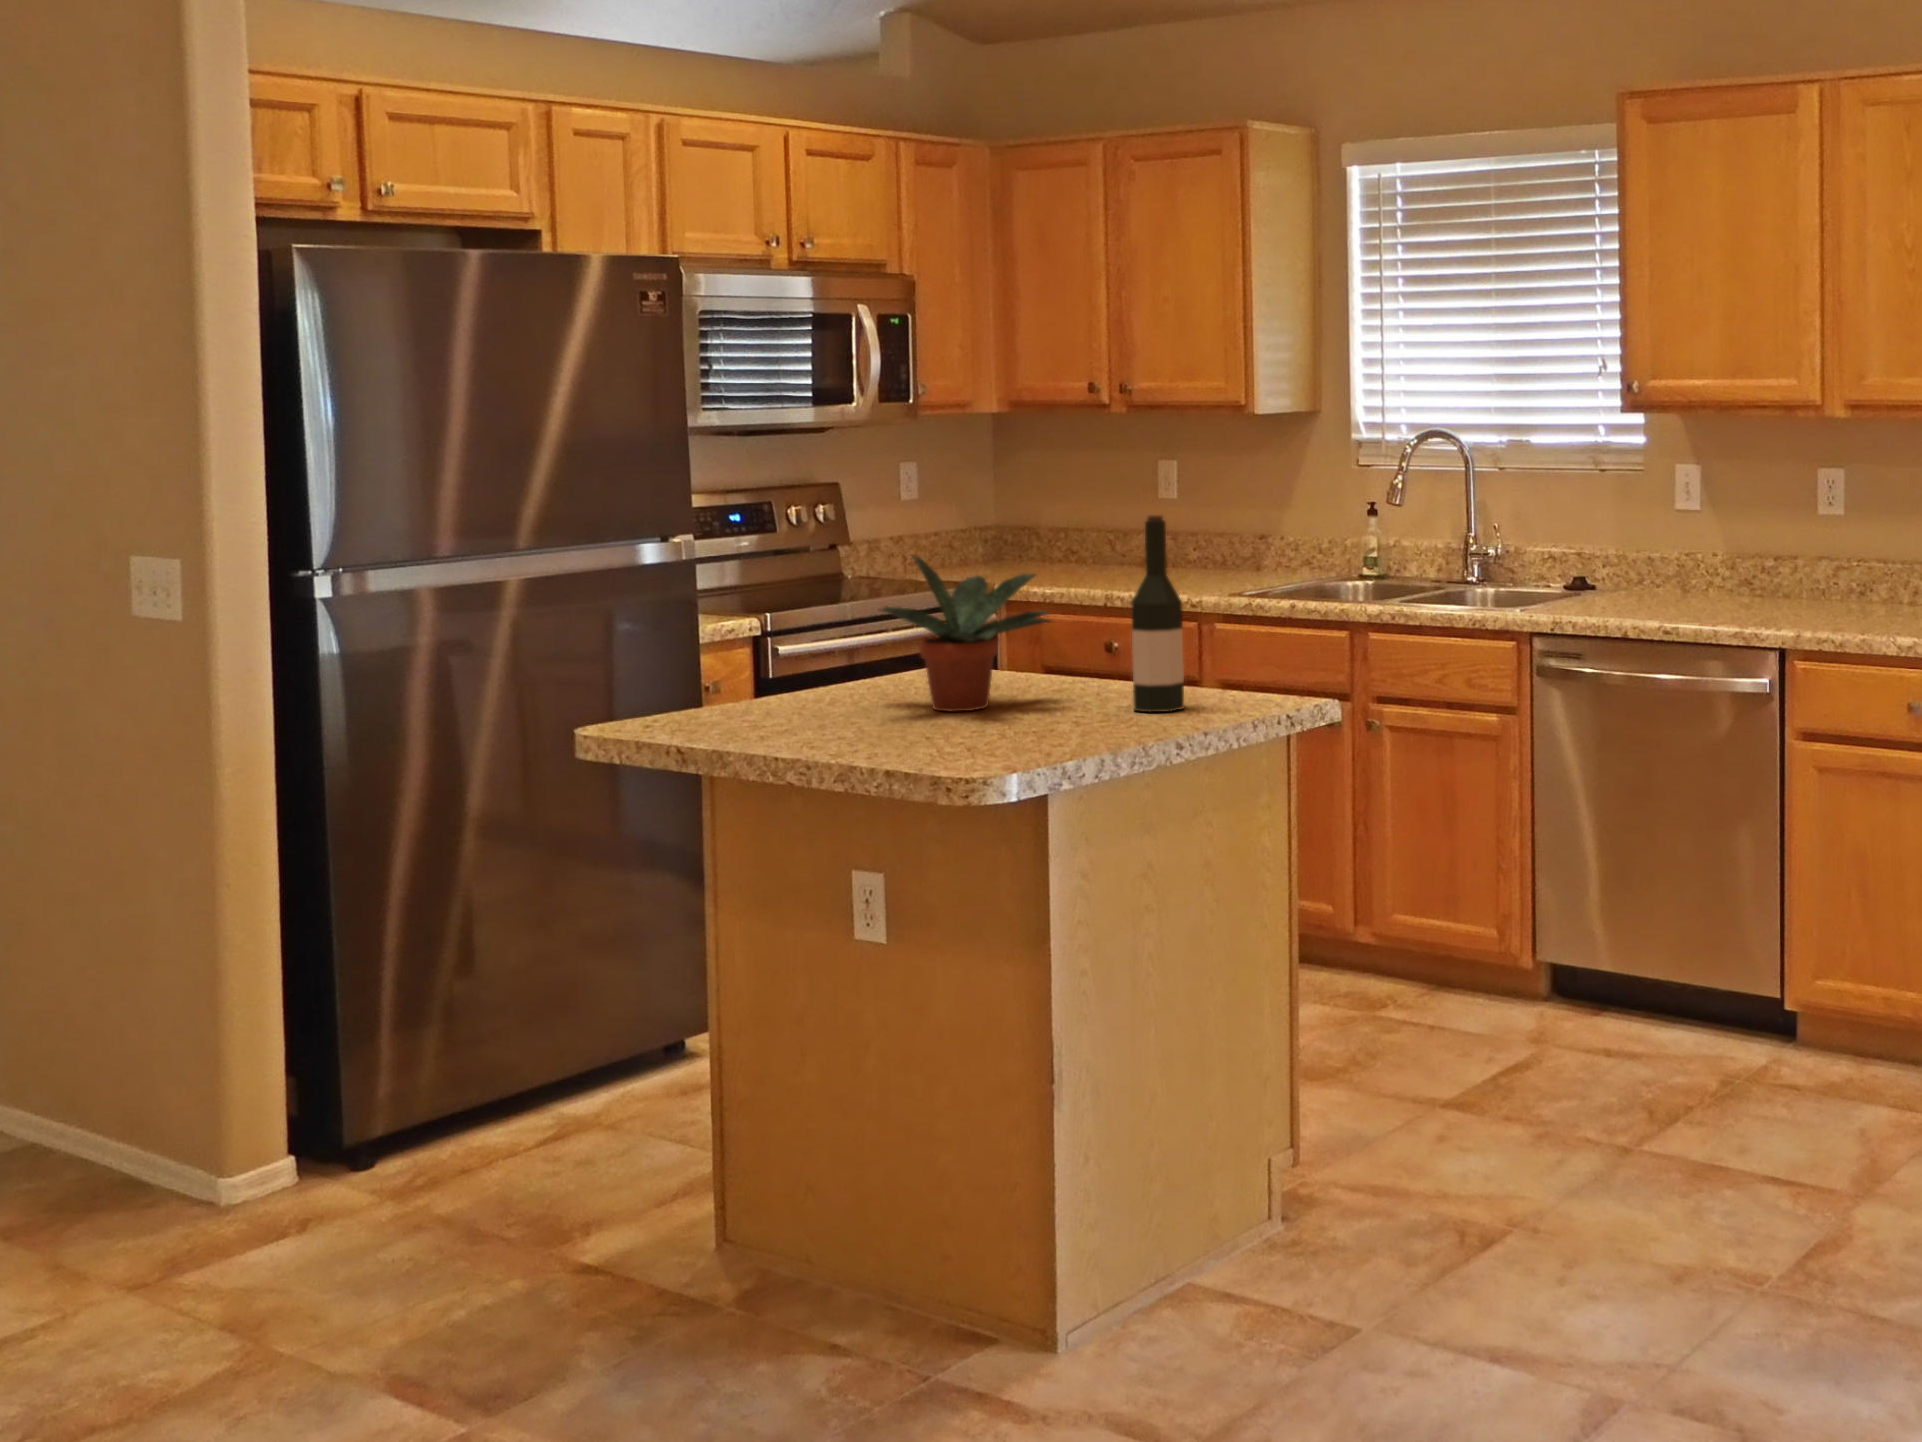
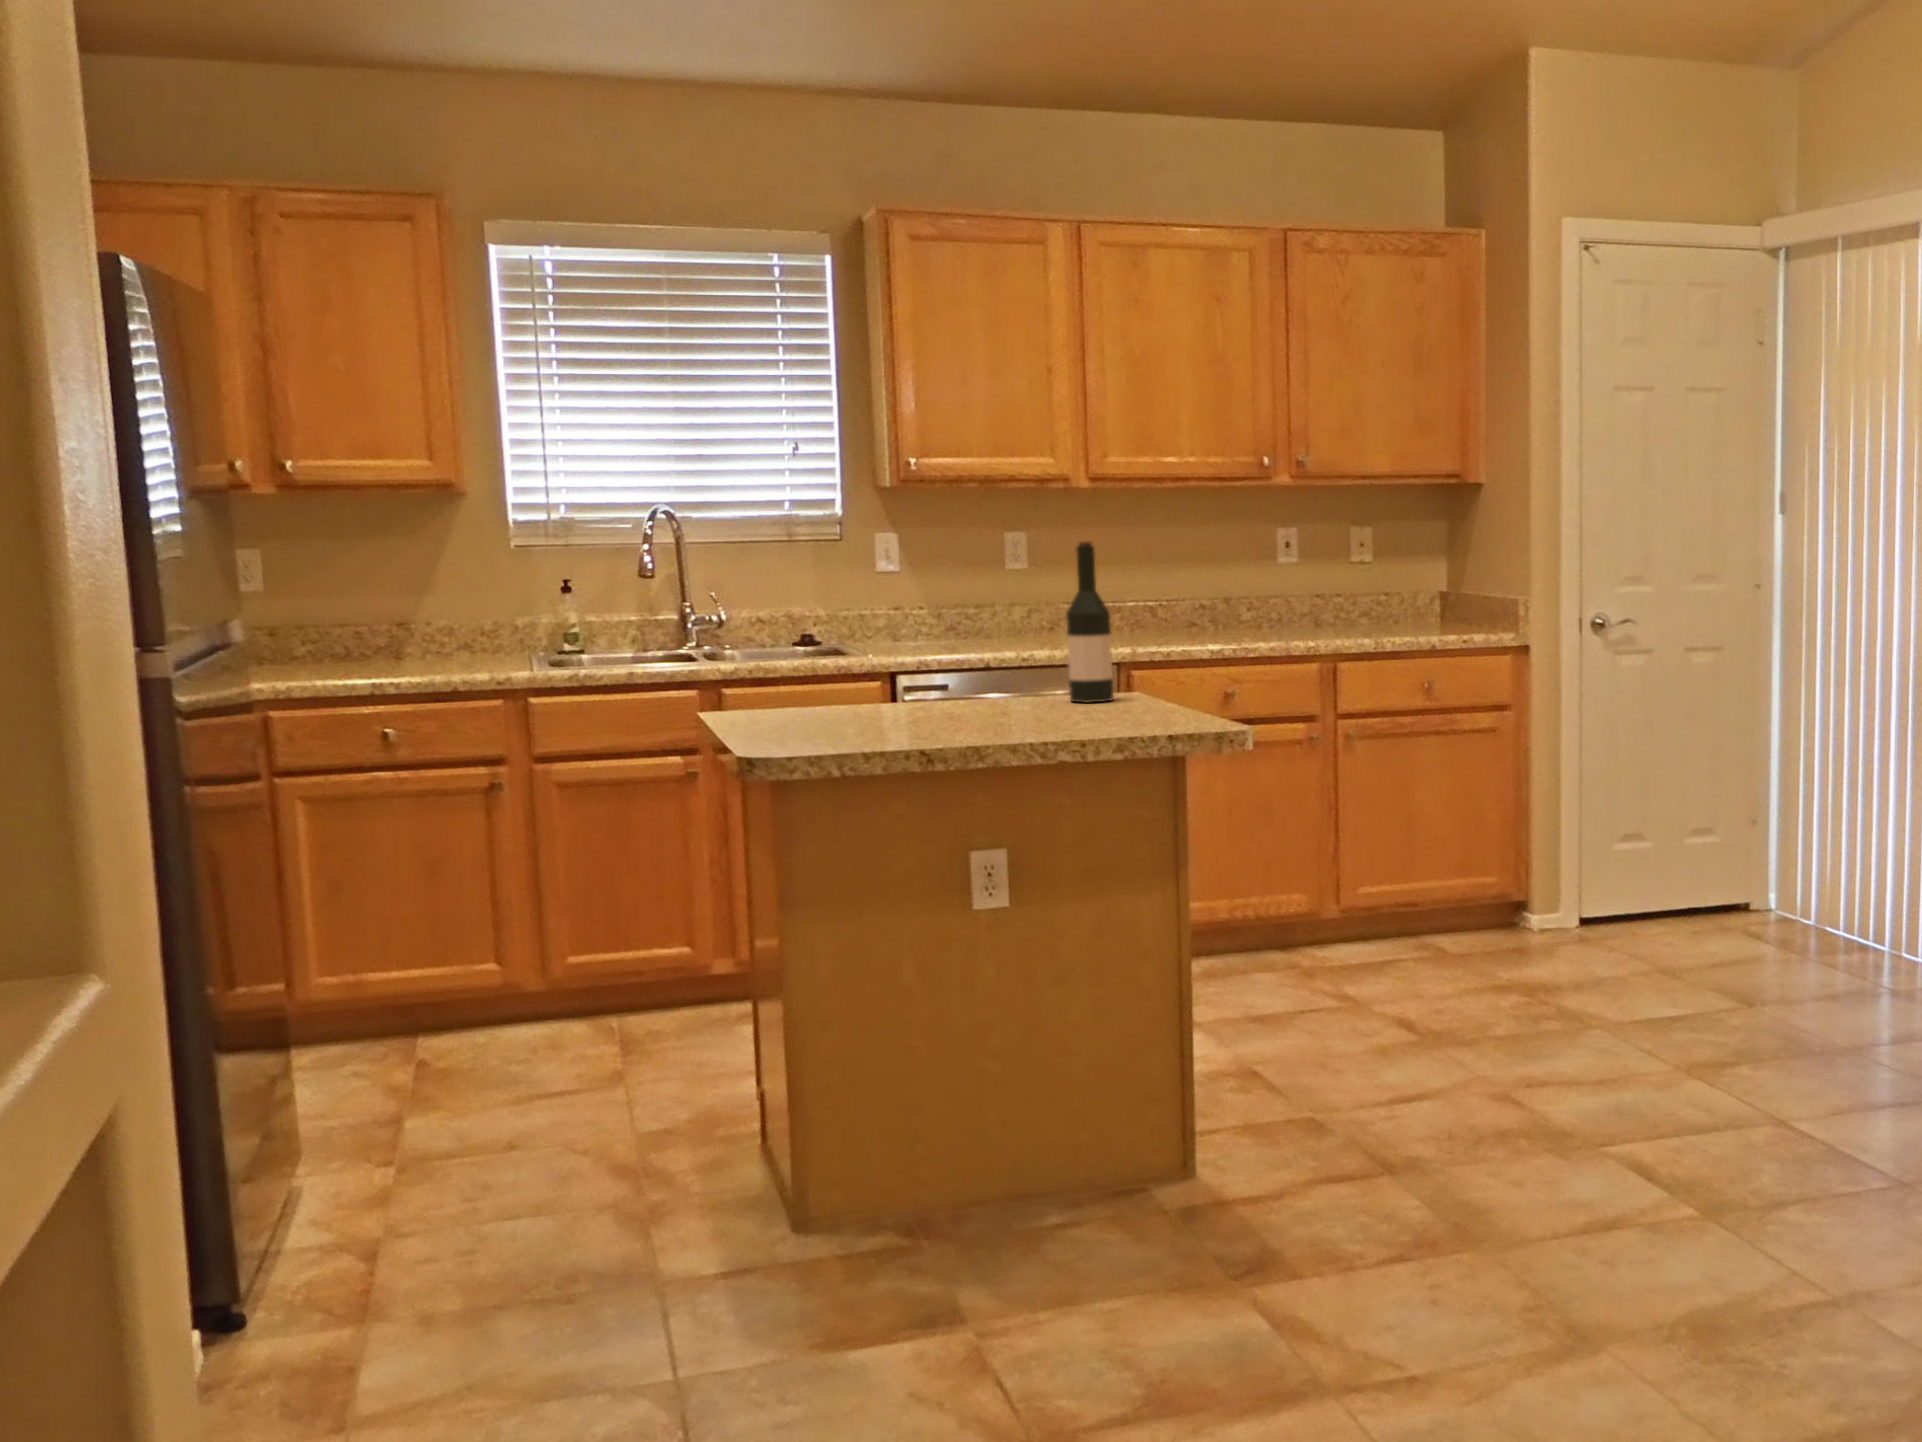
potted plant: present [881,556,1050,712] -> none [855,579,1034,718]

